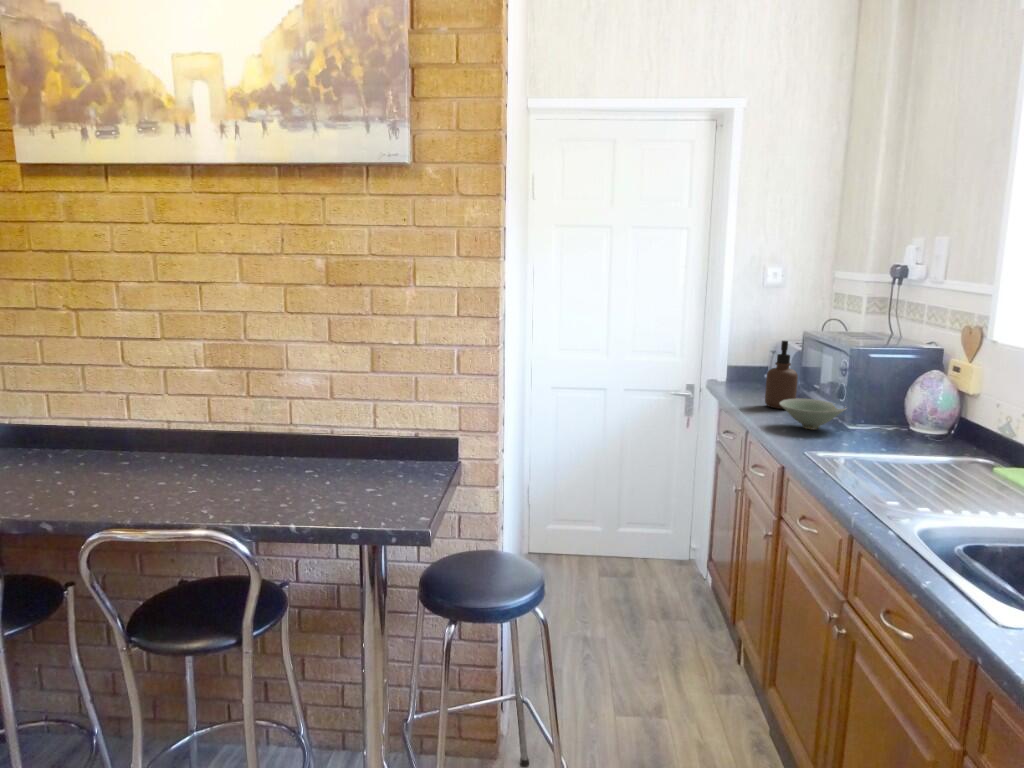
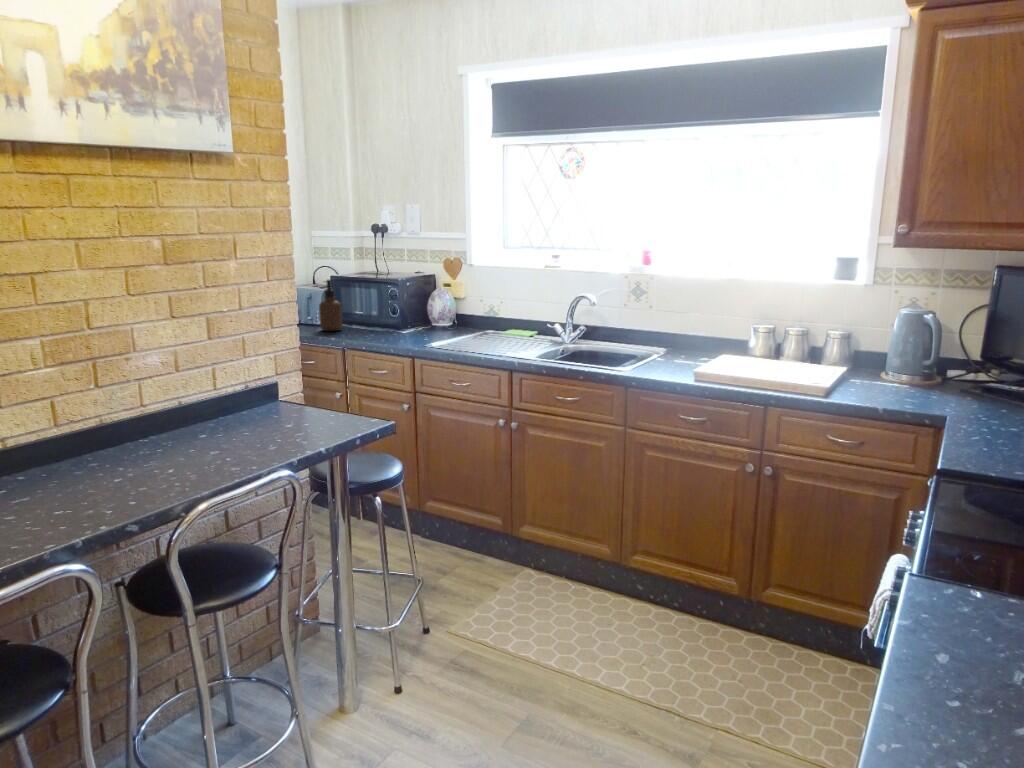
bowl: present [780,398,846,430] -> none [363,318,406,337]

